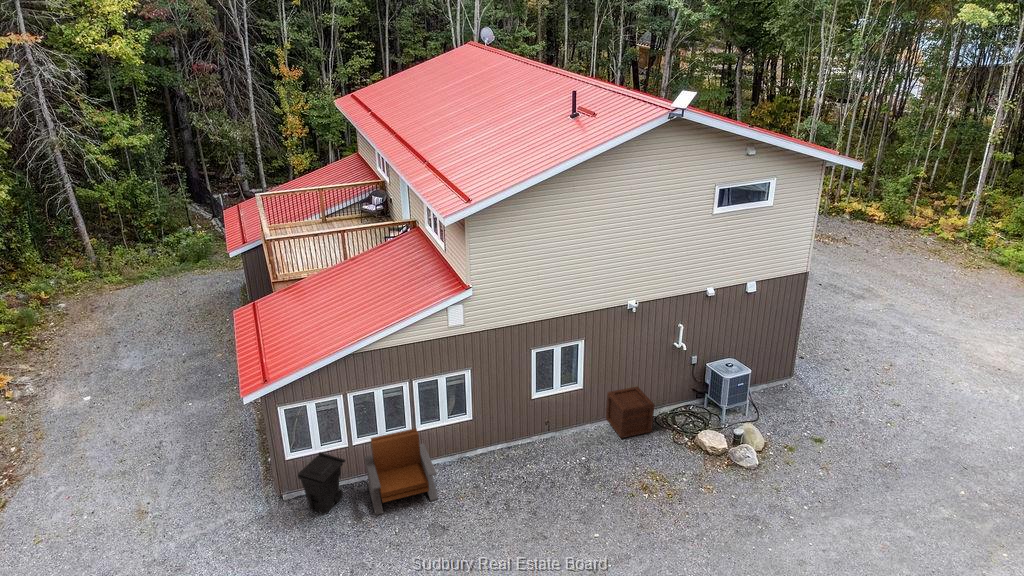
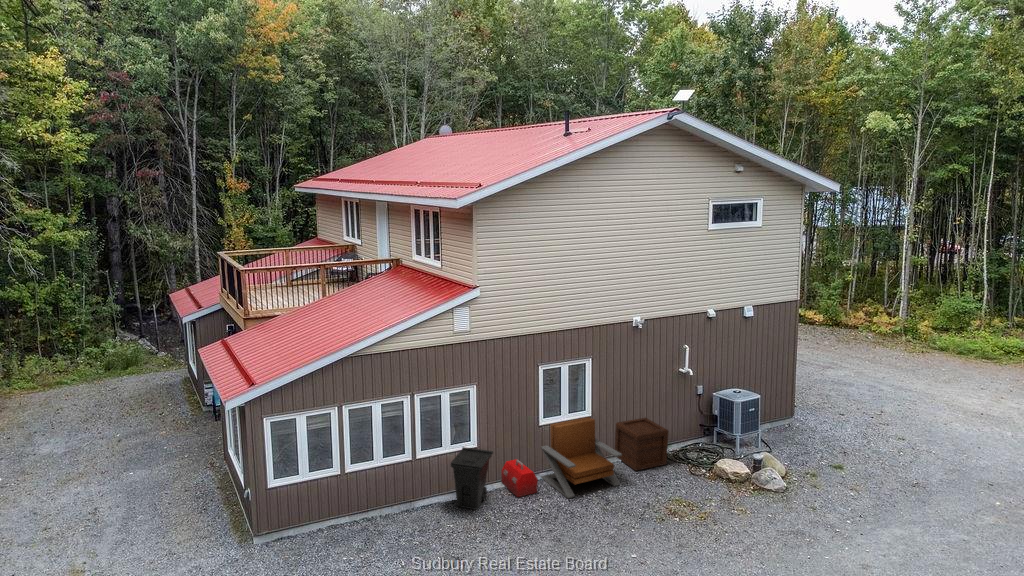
toolbox: none [496,427,526,464] -> present [501,459,538,497]
lounge chair: present [364,429,438,515] -> present [541,417,622,499]
trash can: present [298,452,345,514] -> present [451,447,493,510]

